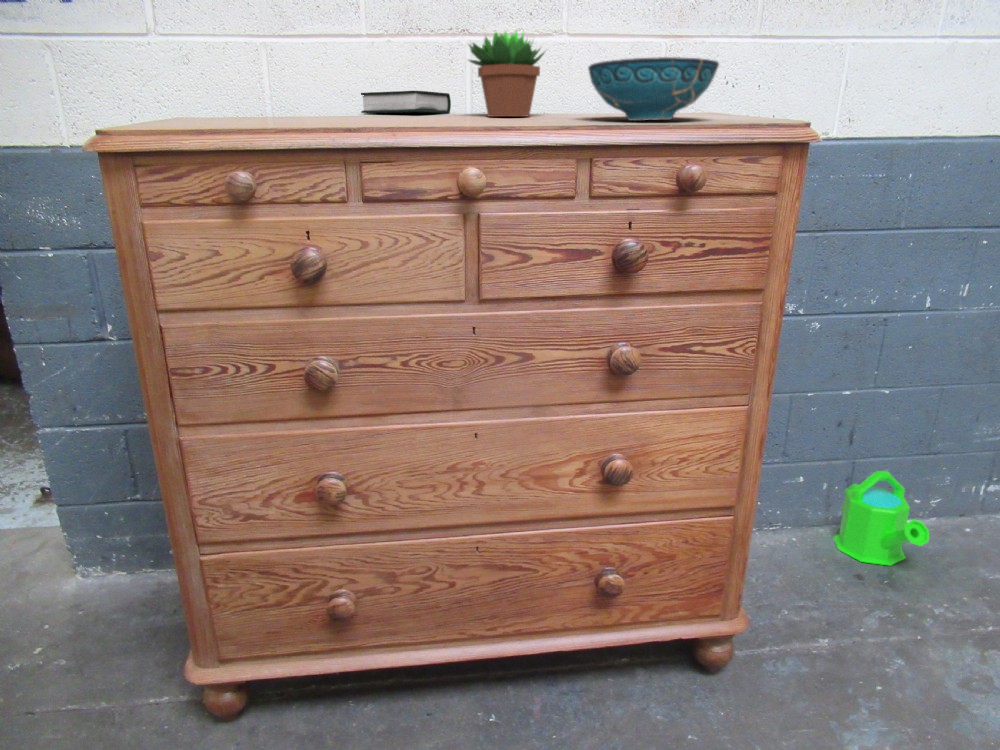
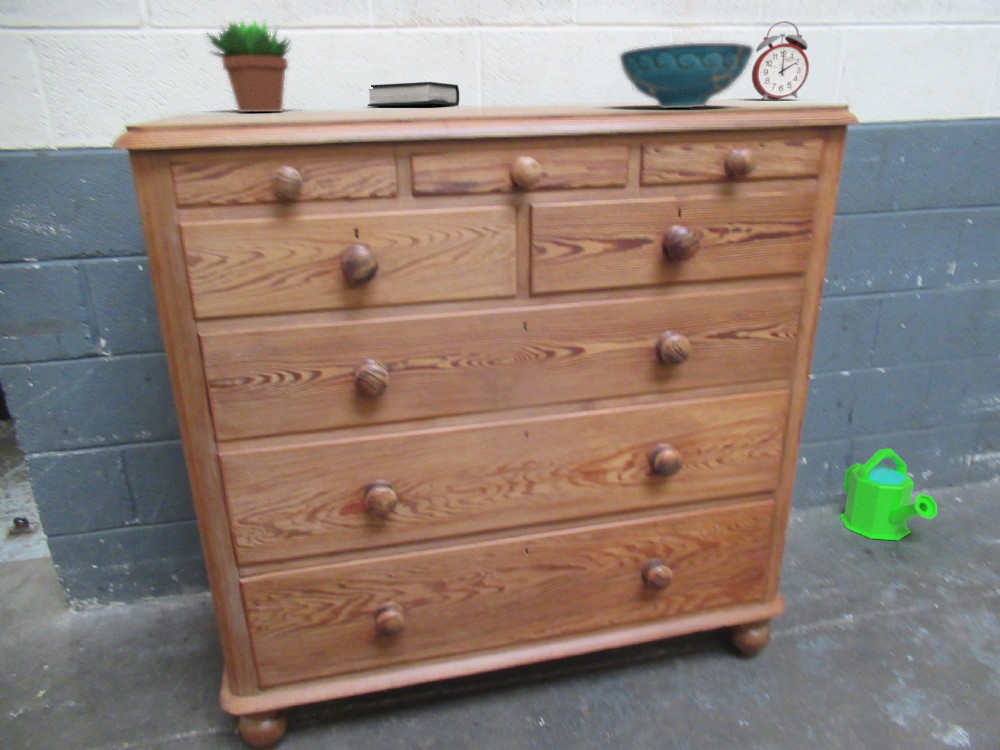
succulent plant: present [469,32,544,117] -> present [207,22,290,112]
alarm clock: none [748,33,804,111] -> present [752,21,809,99]

